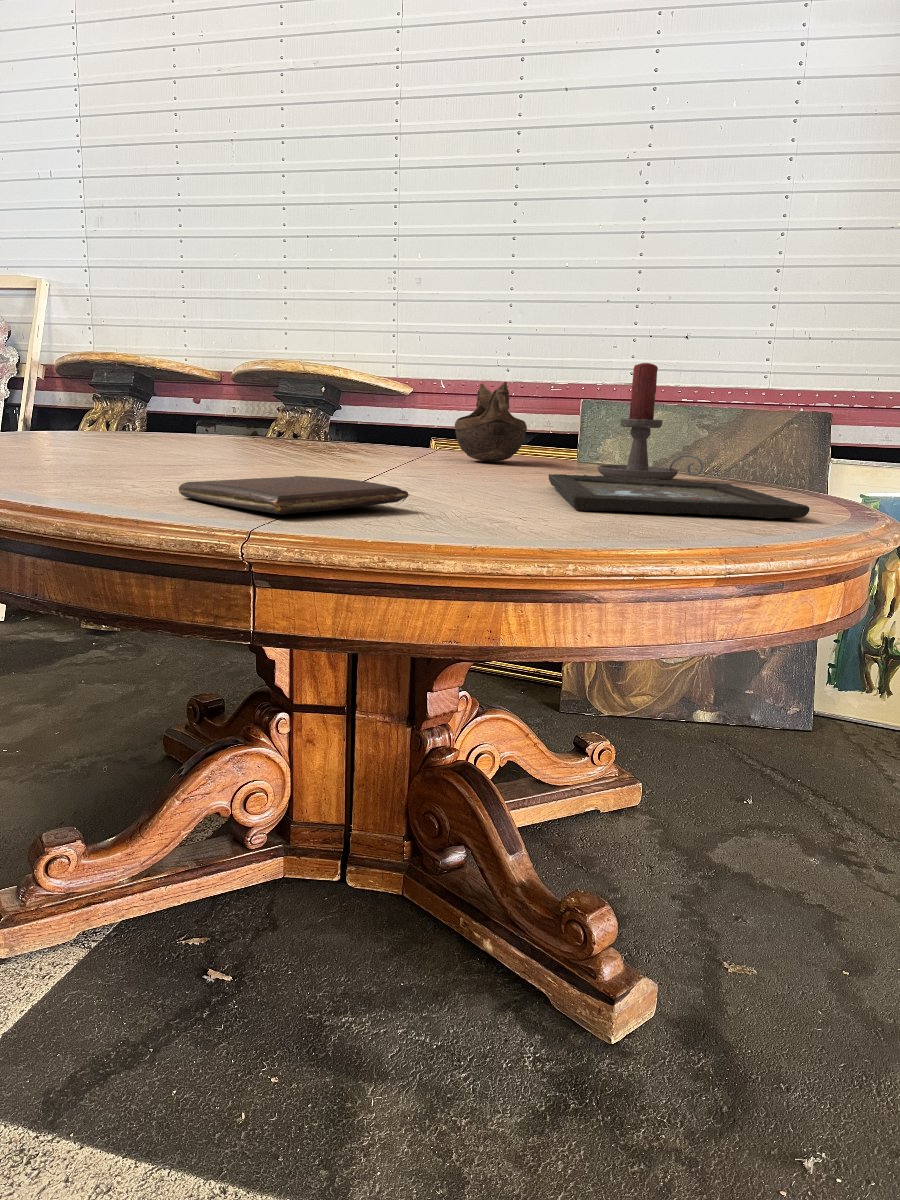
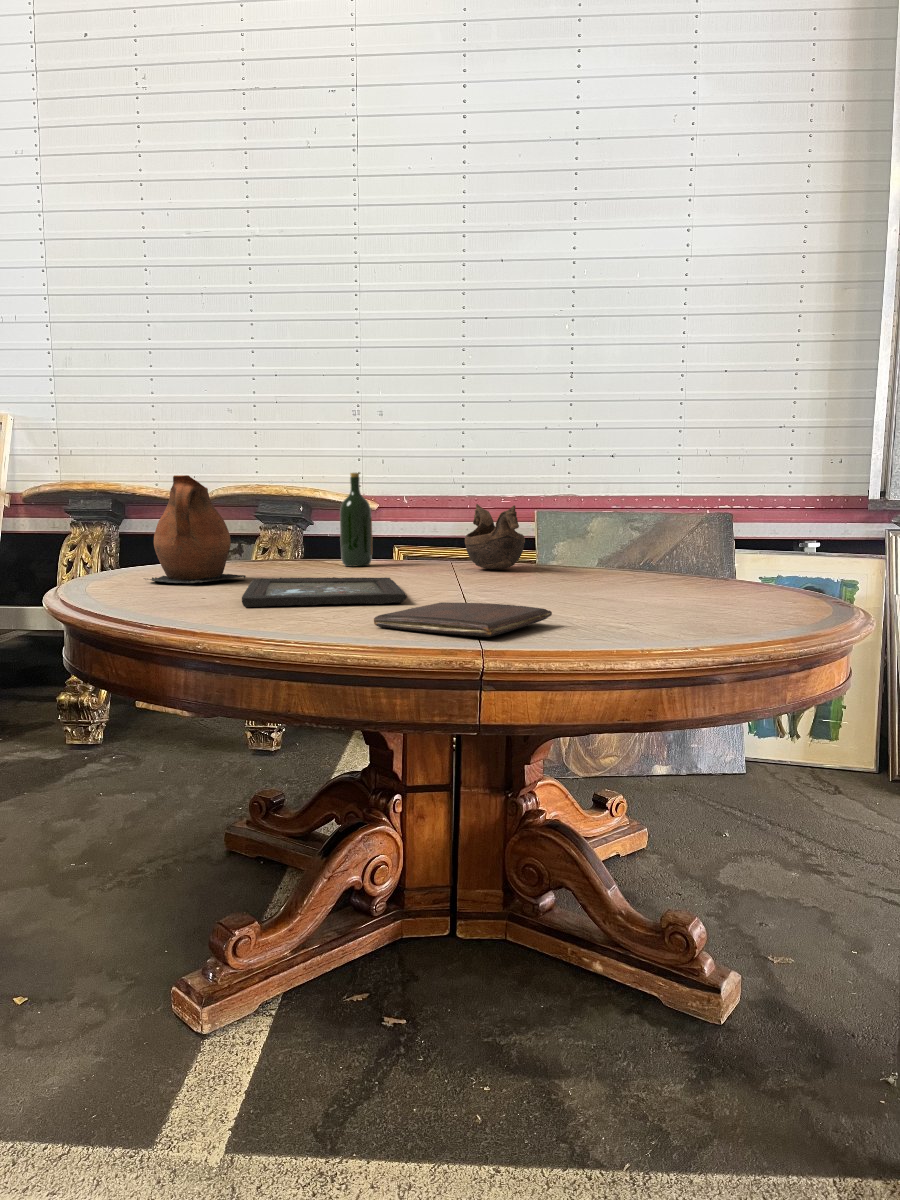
ceramic pitcher: none [64,323,183,451] -> present [147,475,246,583]
wine bottle: none [324,340,360,450] -> present [340,473,372,566]
candle holder: present [597,363,703,480] -> none [599,488,684,580]
tray: present [548,474,809,519] -> present [242,577,407,607]

